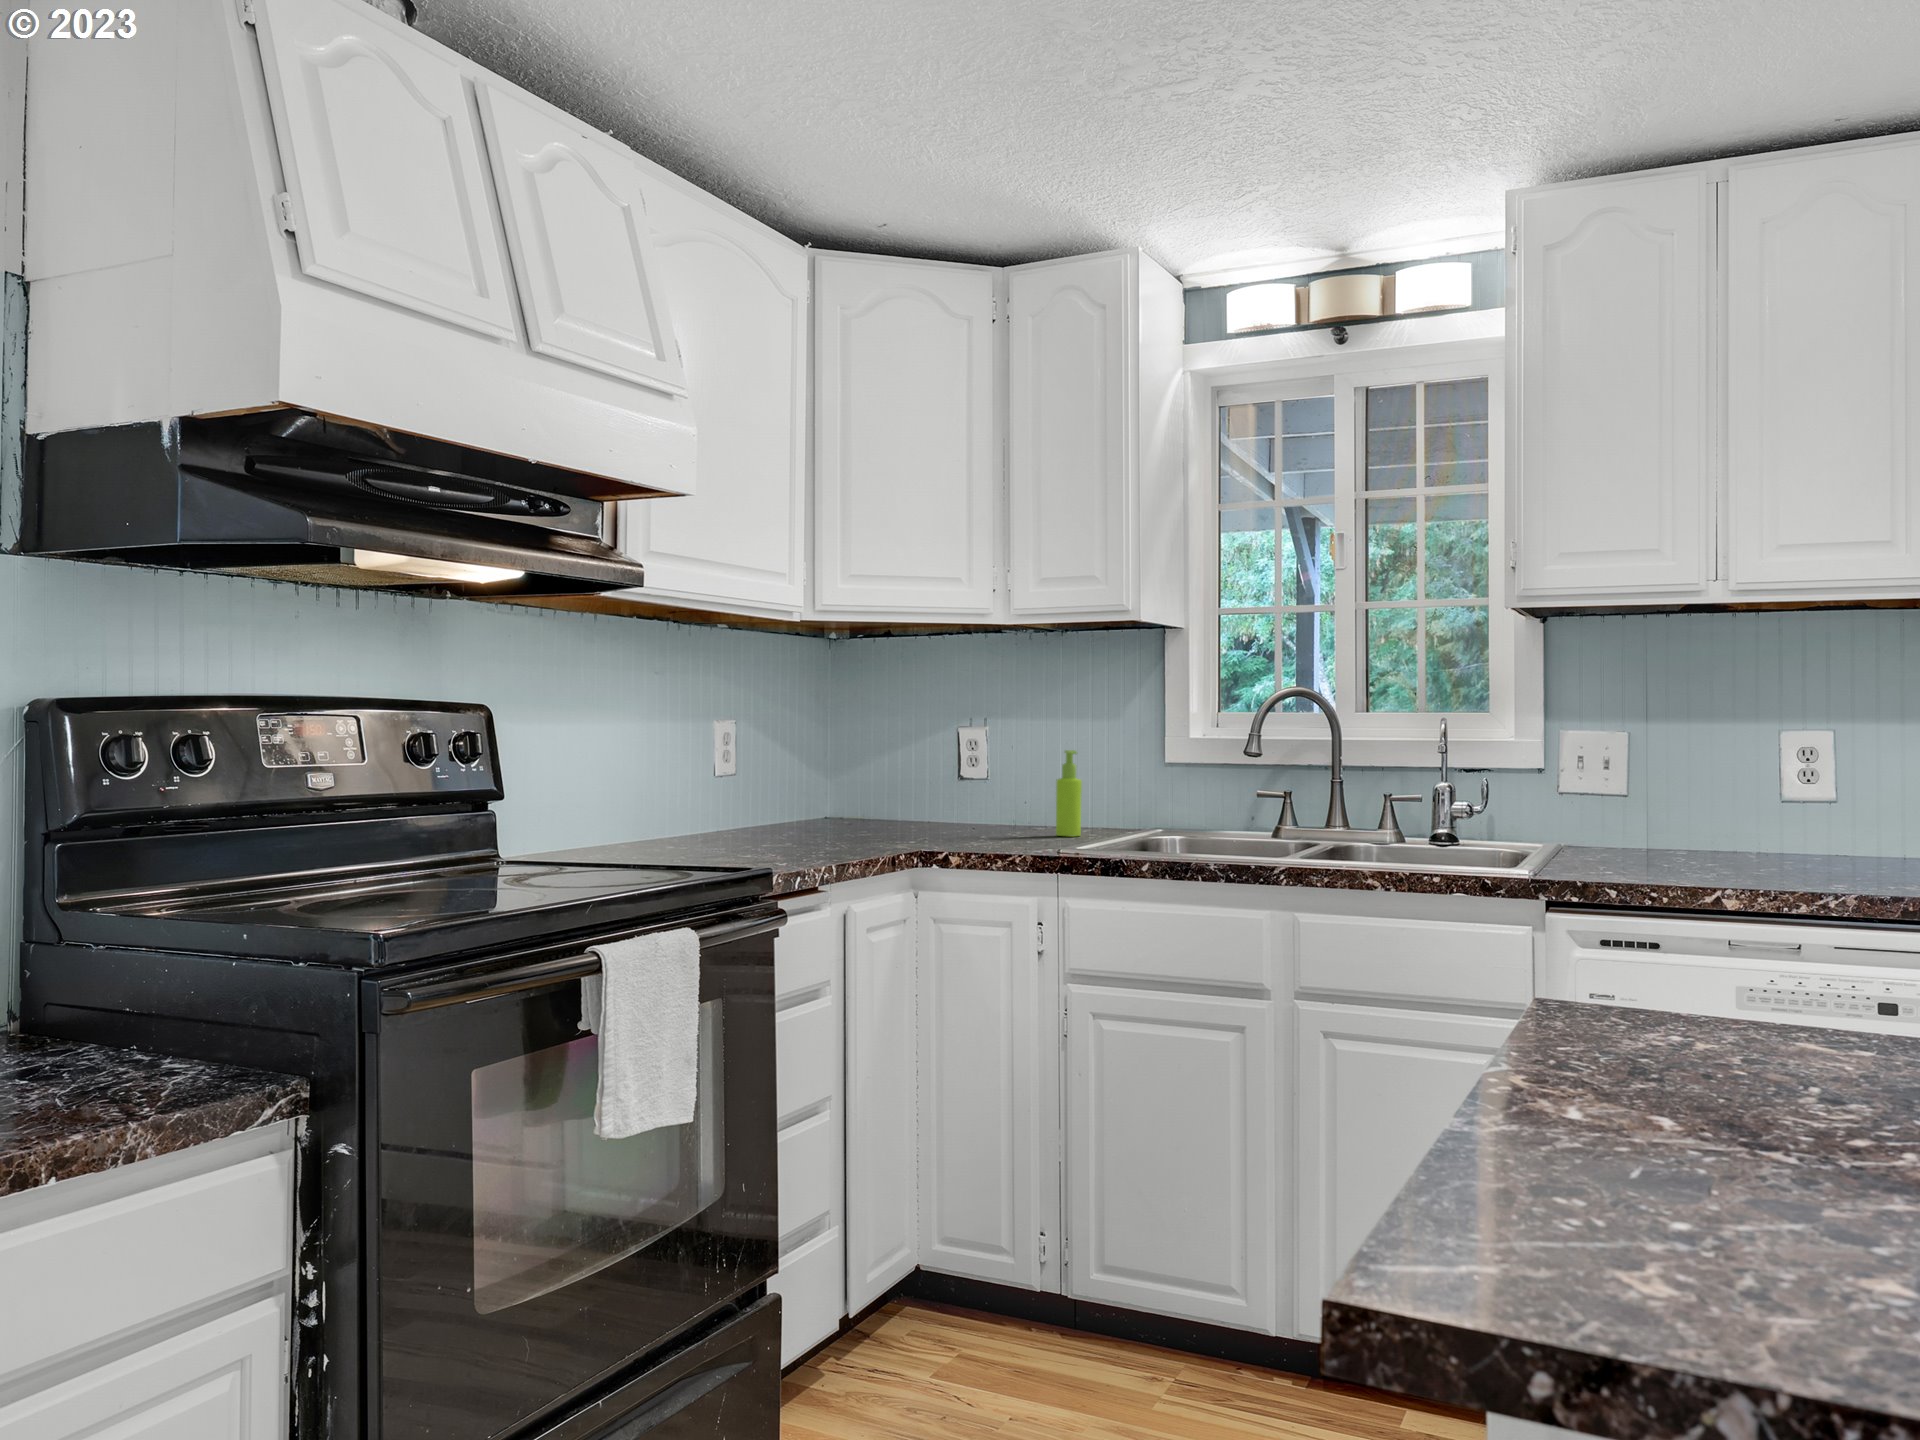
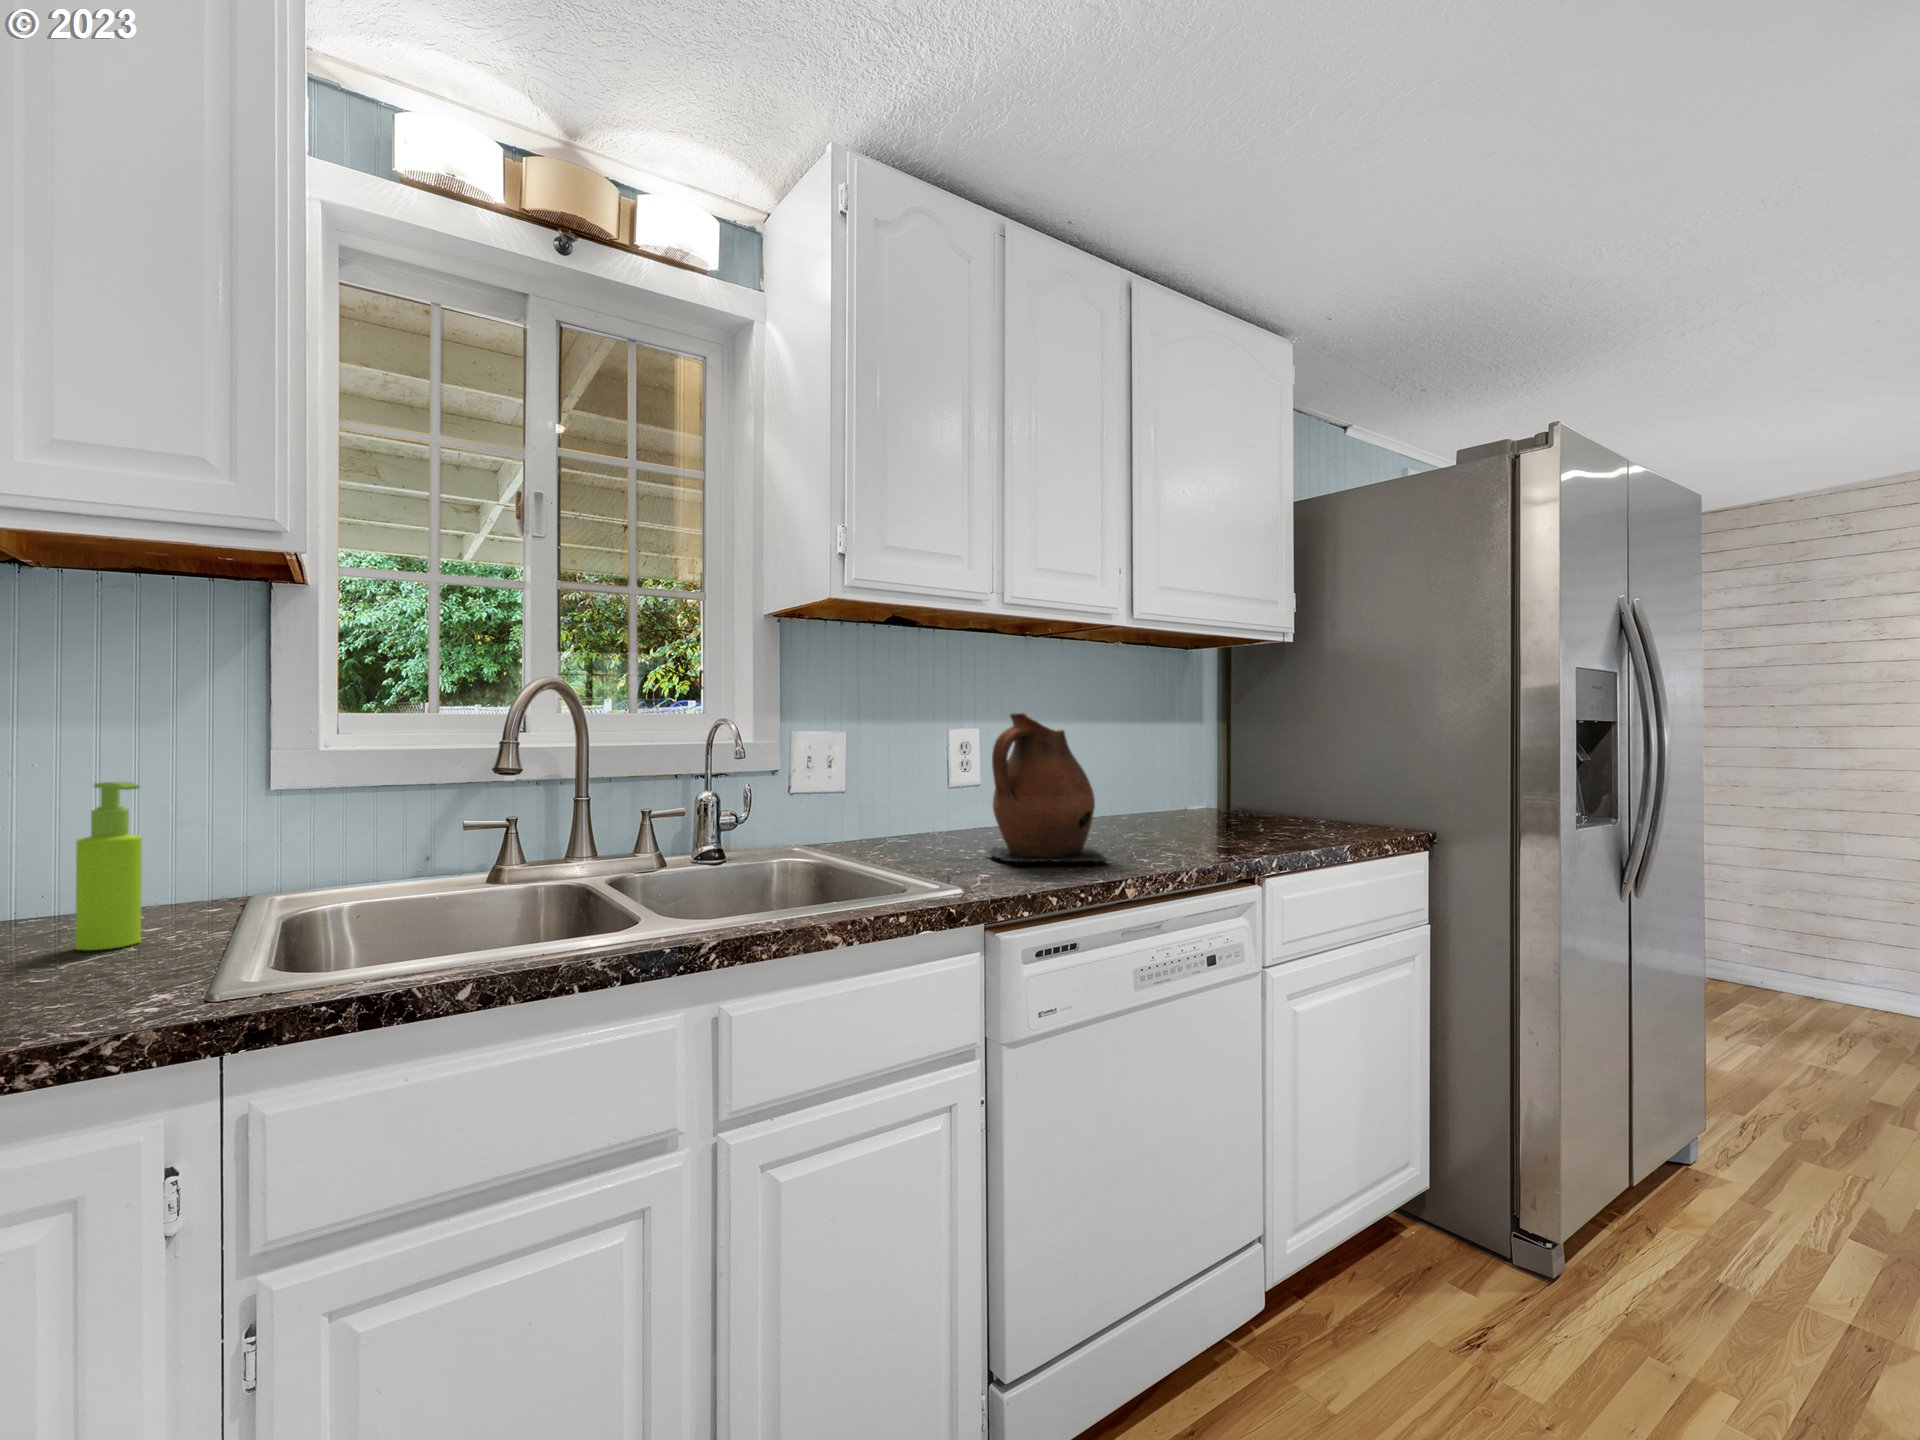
ceramic pitcher: none [1658,714,1829,879] -> present [989,713,1107,863]

